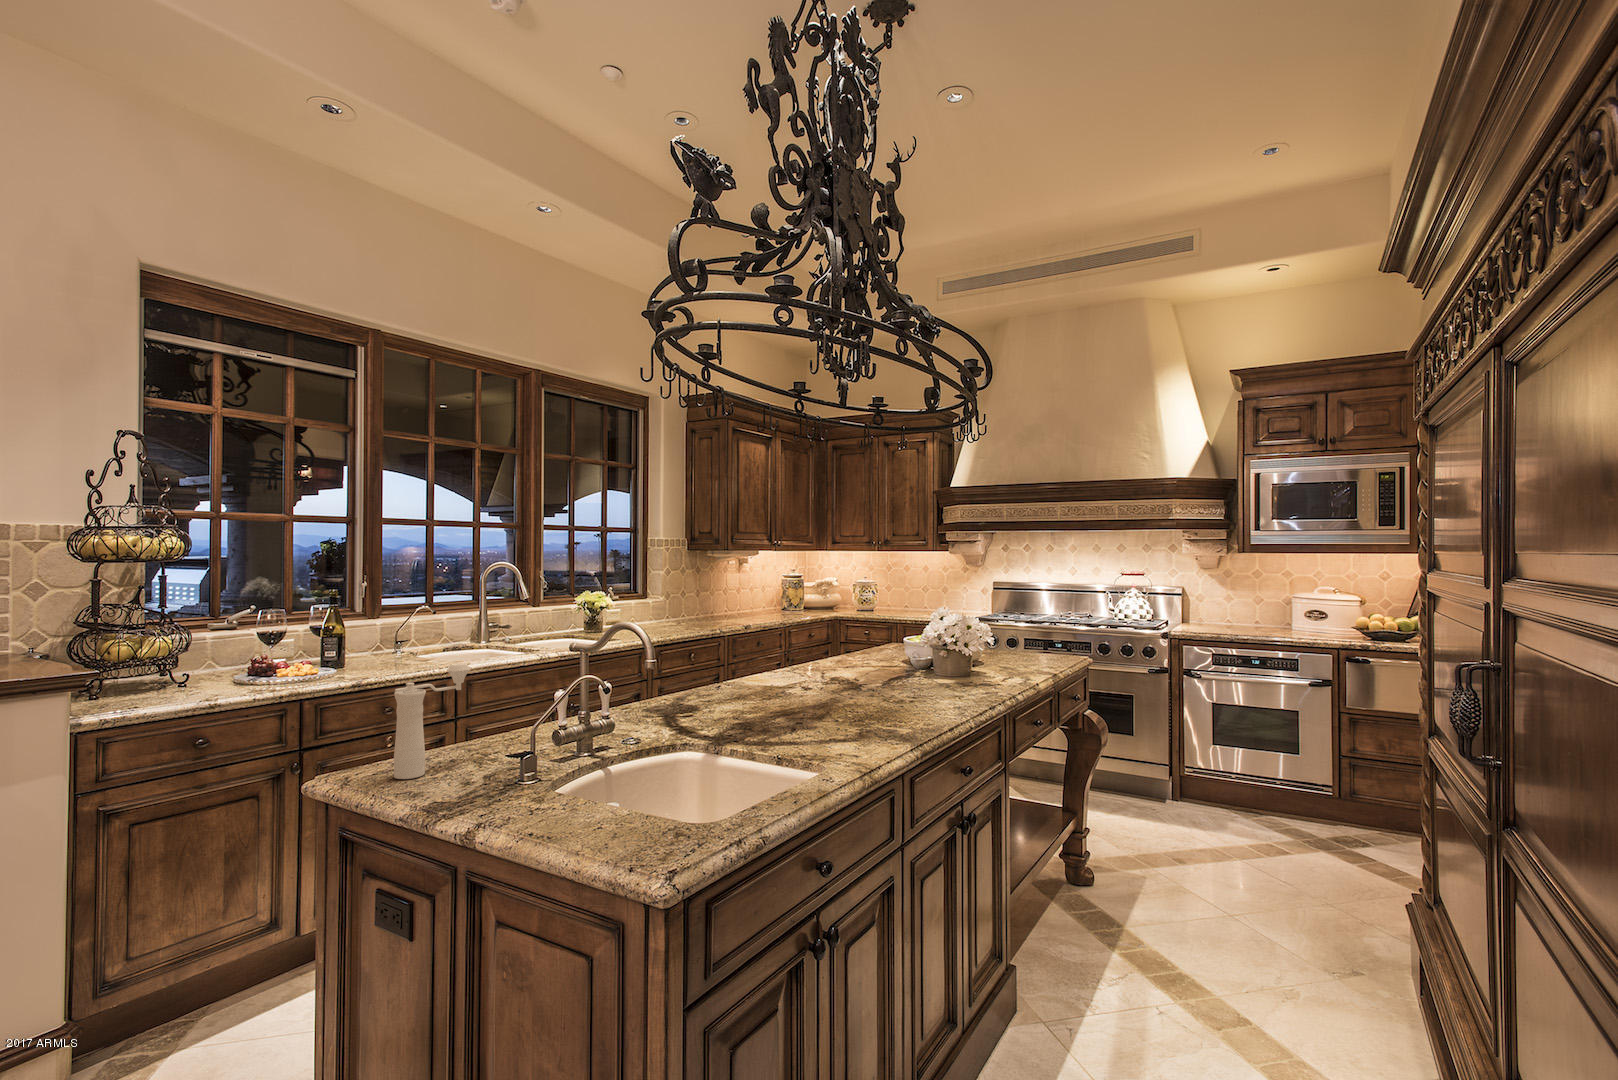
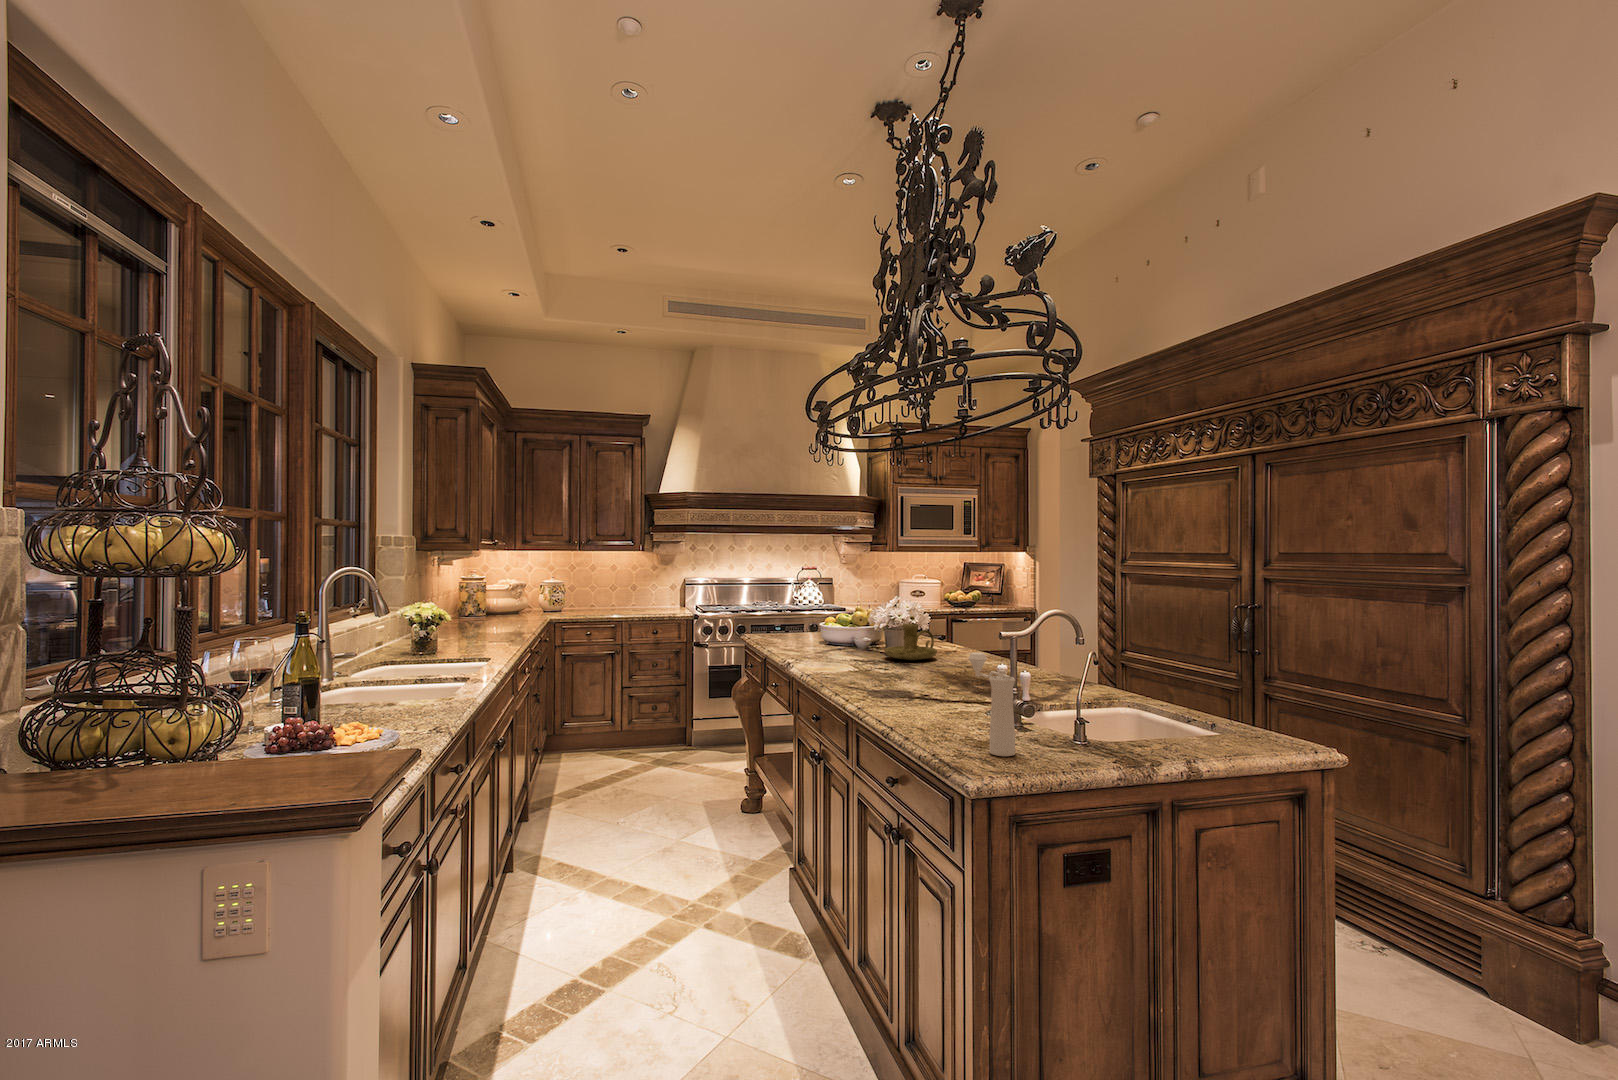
candle holder: none [842,642,923,688] -> present [884,624,937,660]

